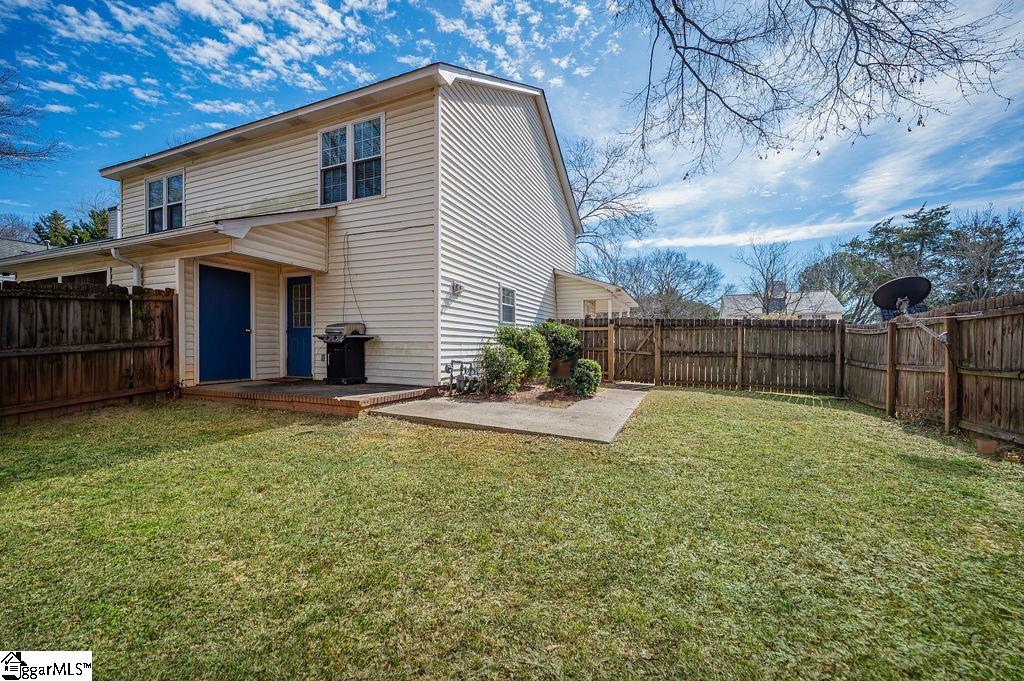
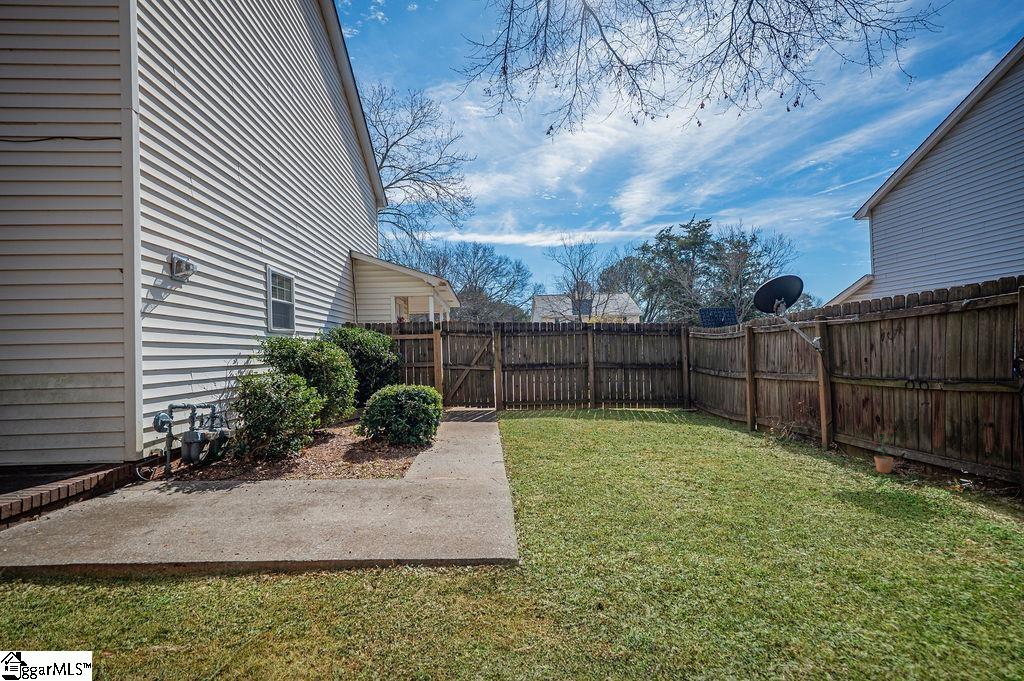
chair: present [543,356,579,402] -> none [354,382,412,461]

